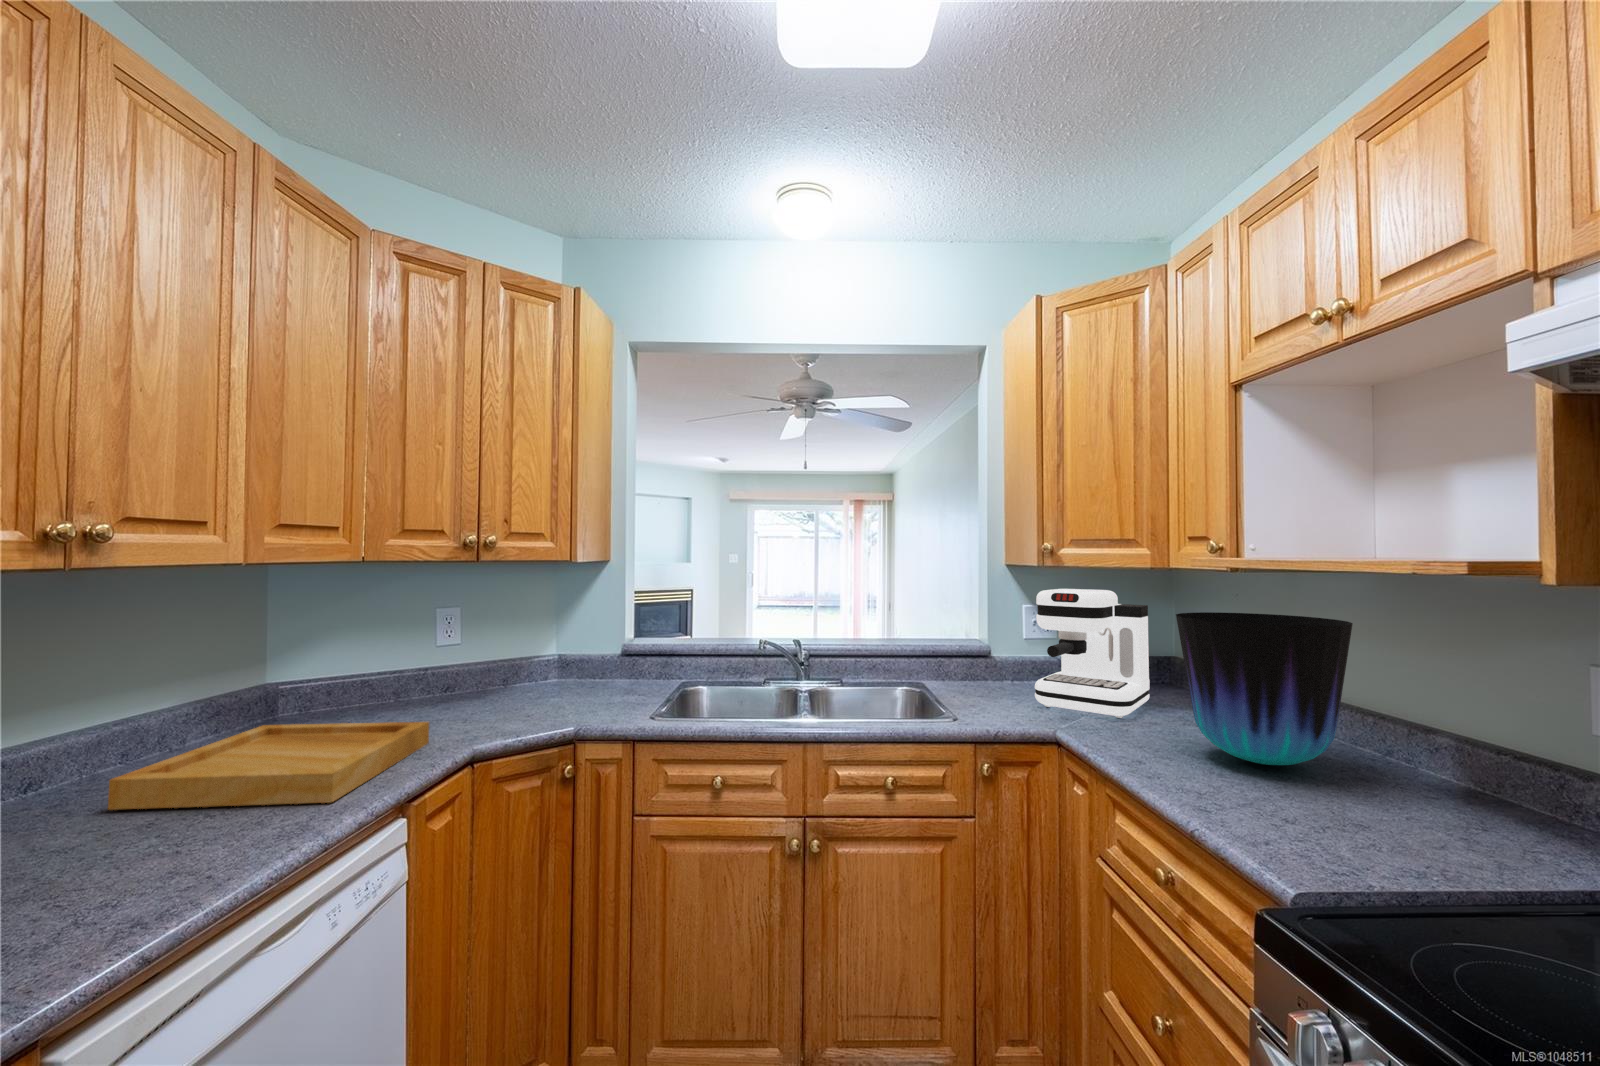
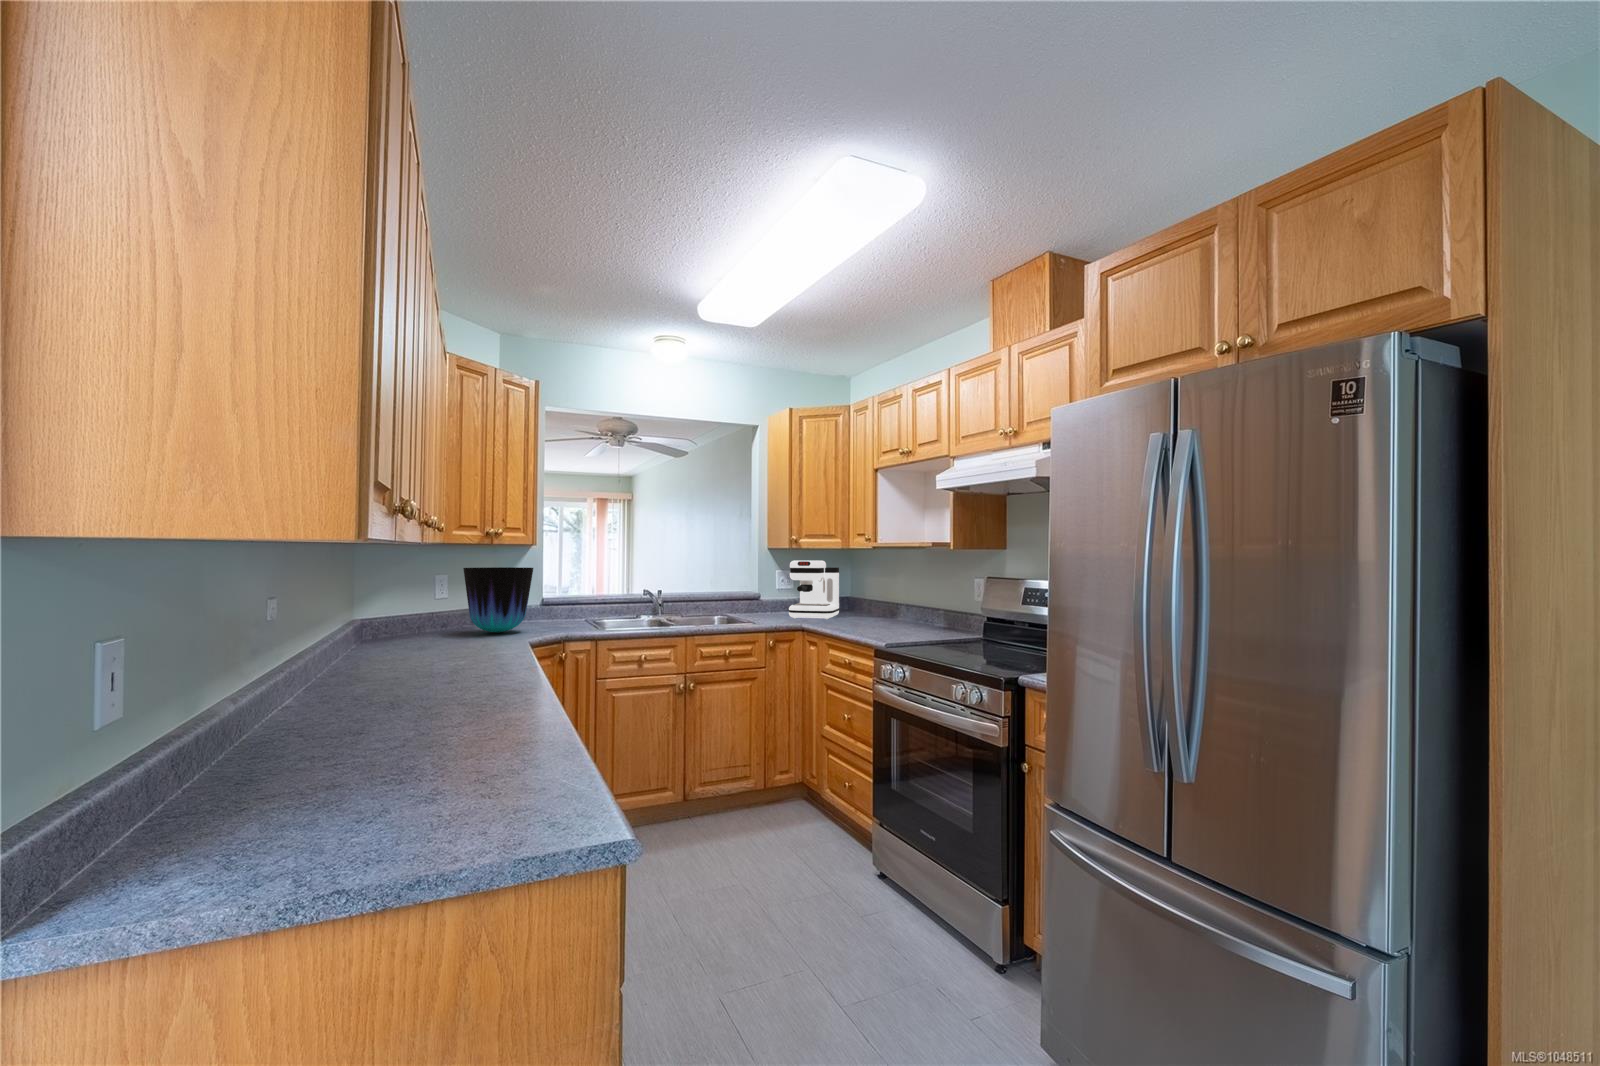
vase: present [1176,612,1353,765] -> present [463,567,533,633]
tray: present [108,722,429,810] -> none [400,631,515,660]

